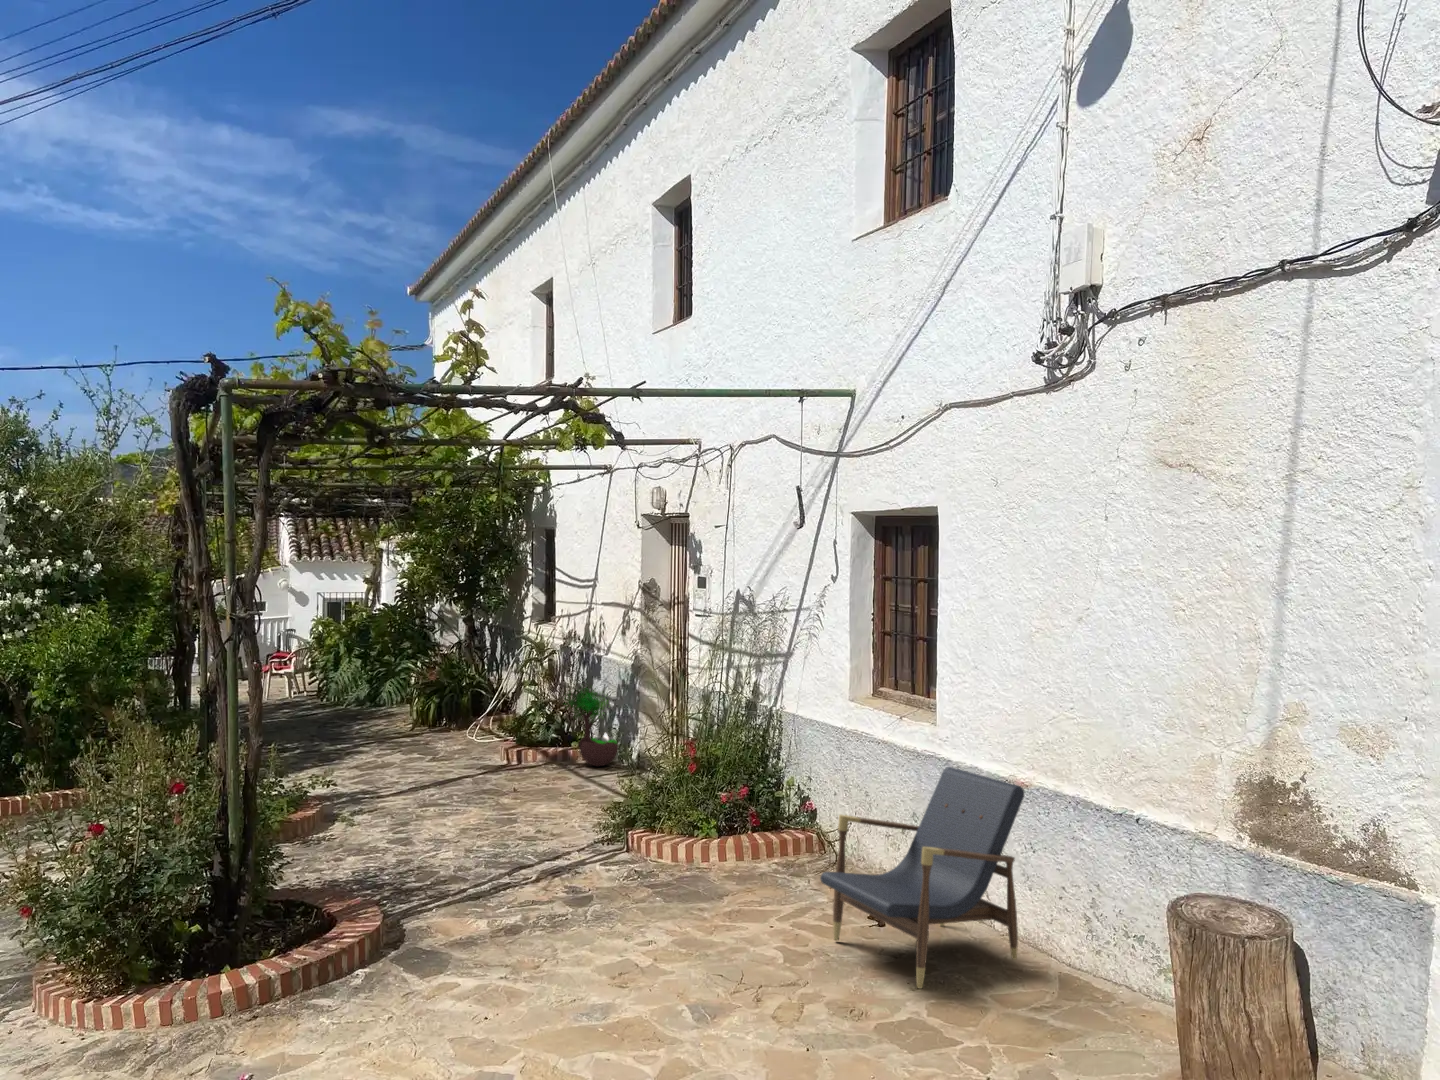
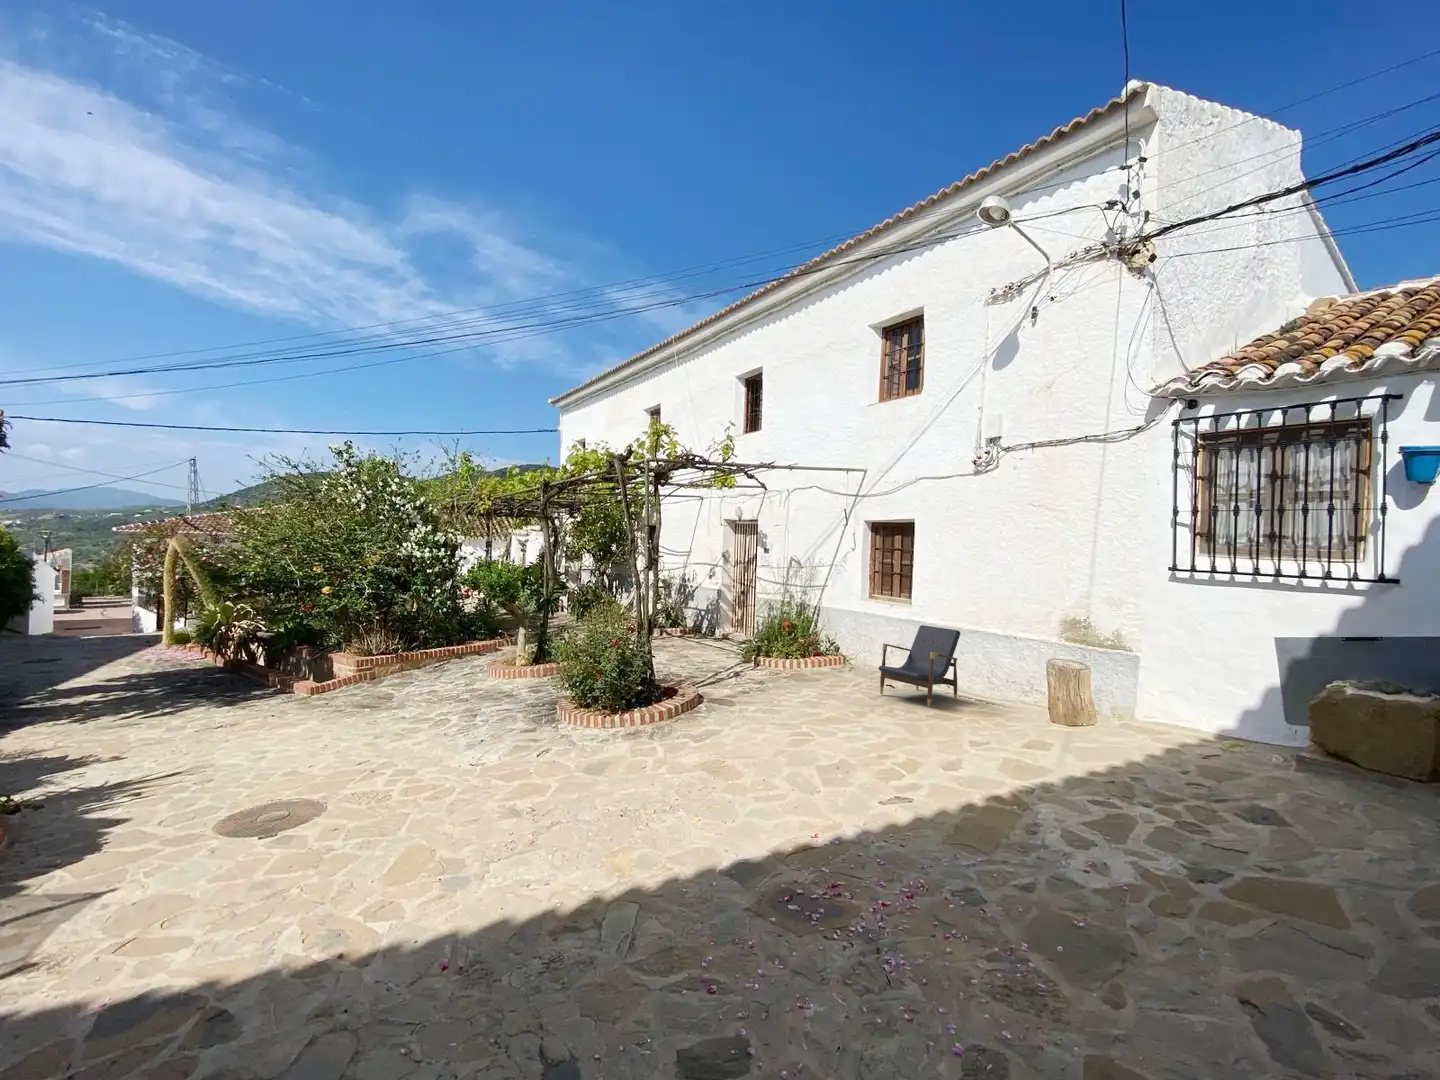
potted tree: present [565,686,618,766] -> none [679,597,706,639]

